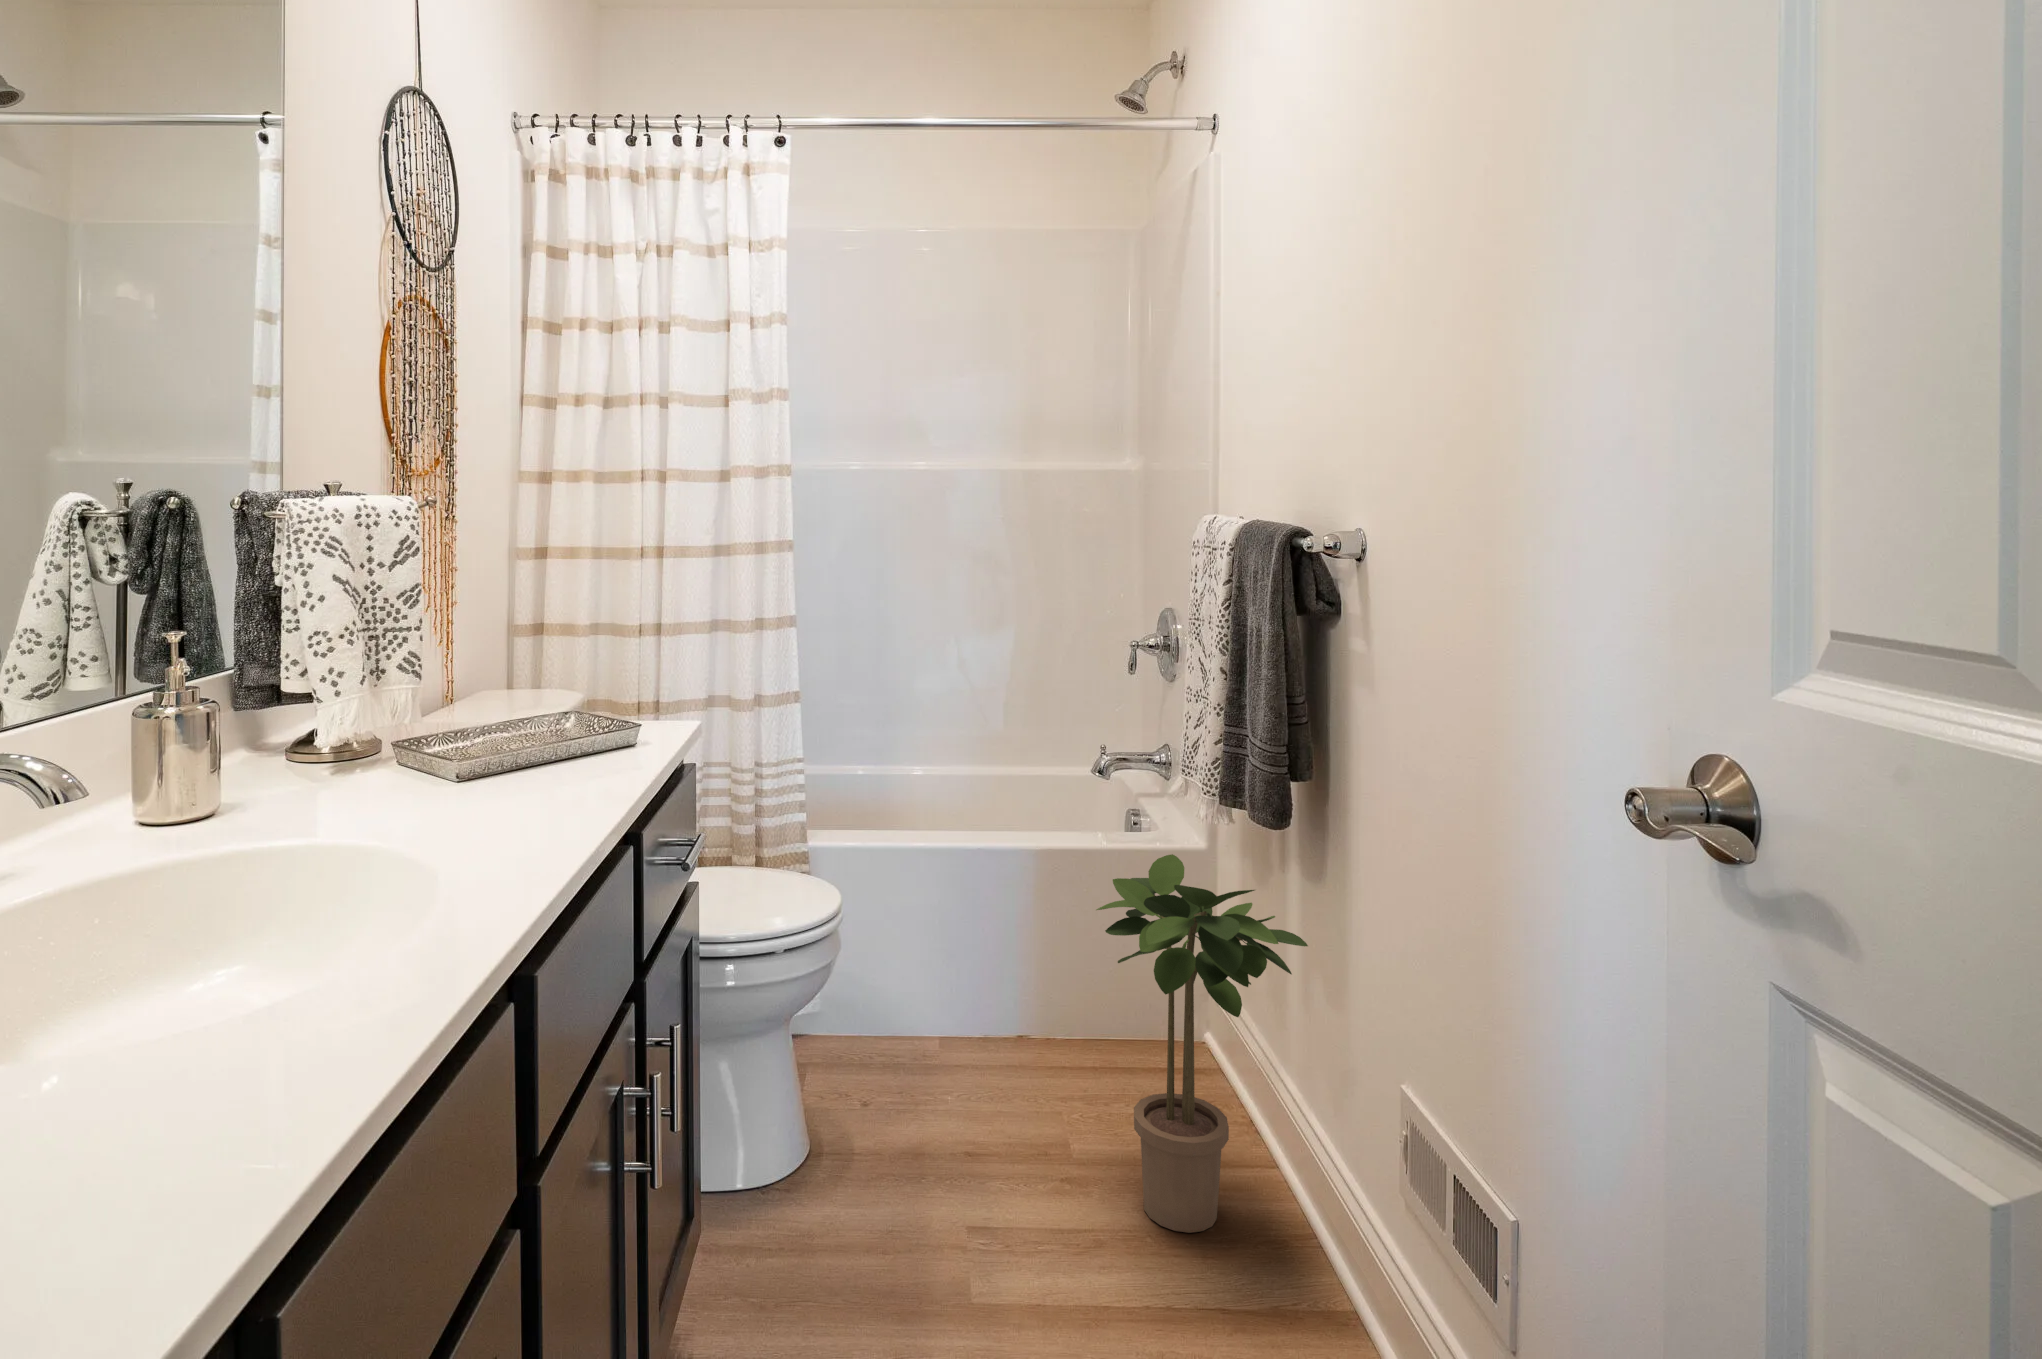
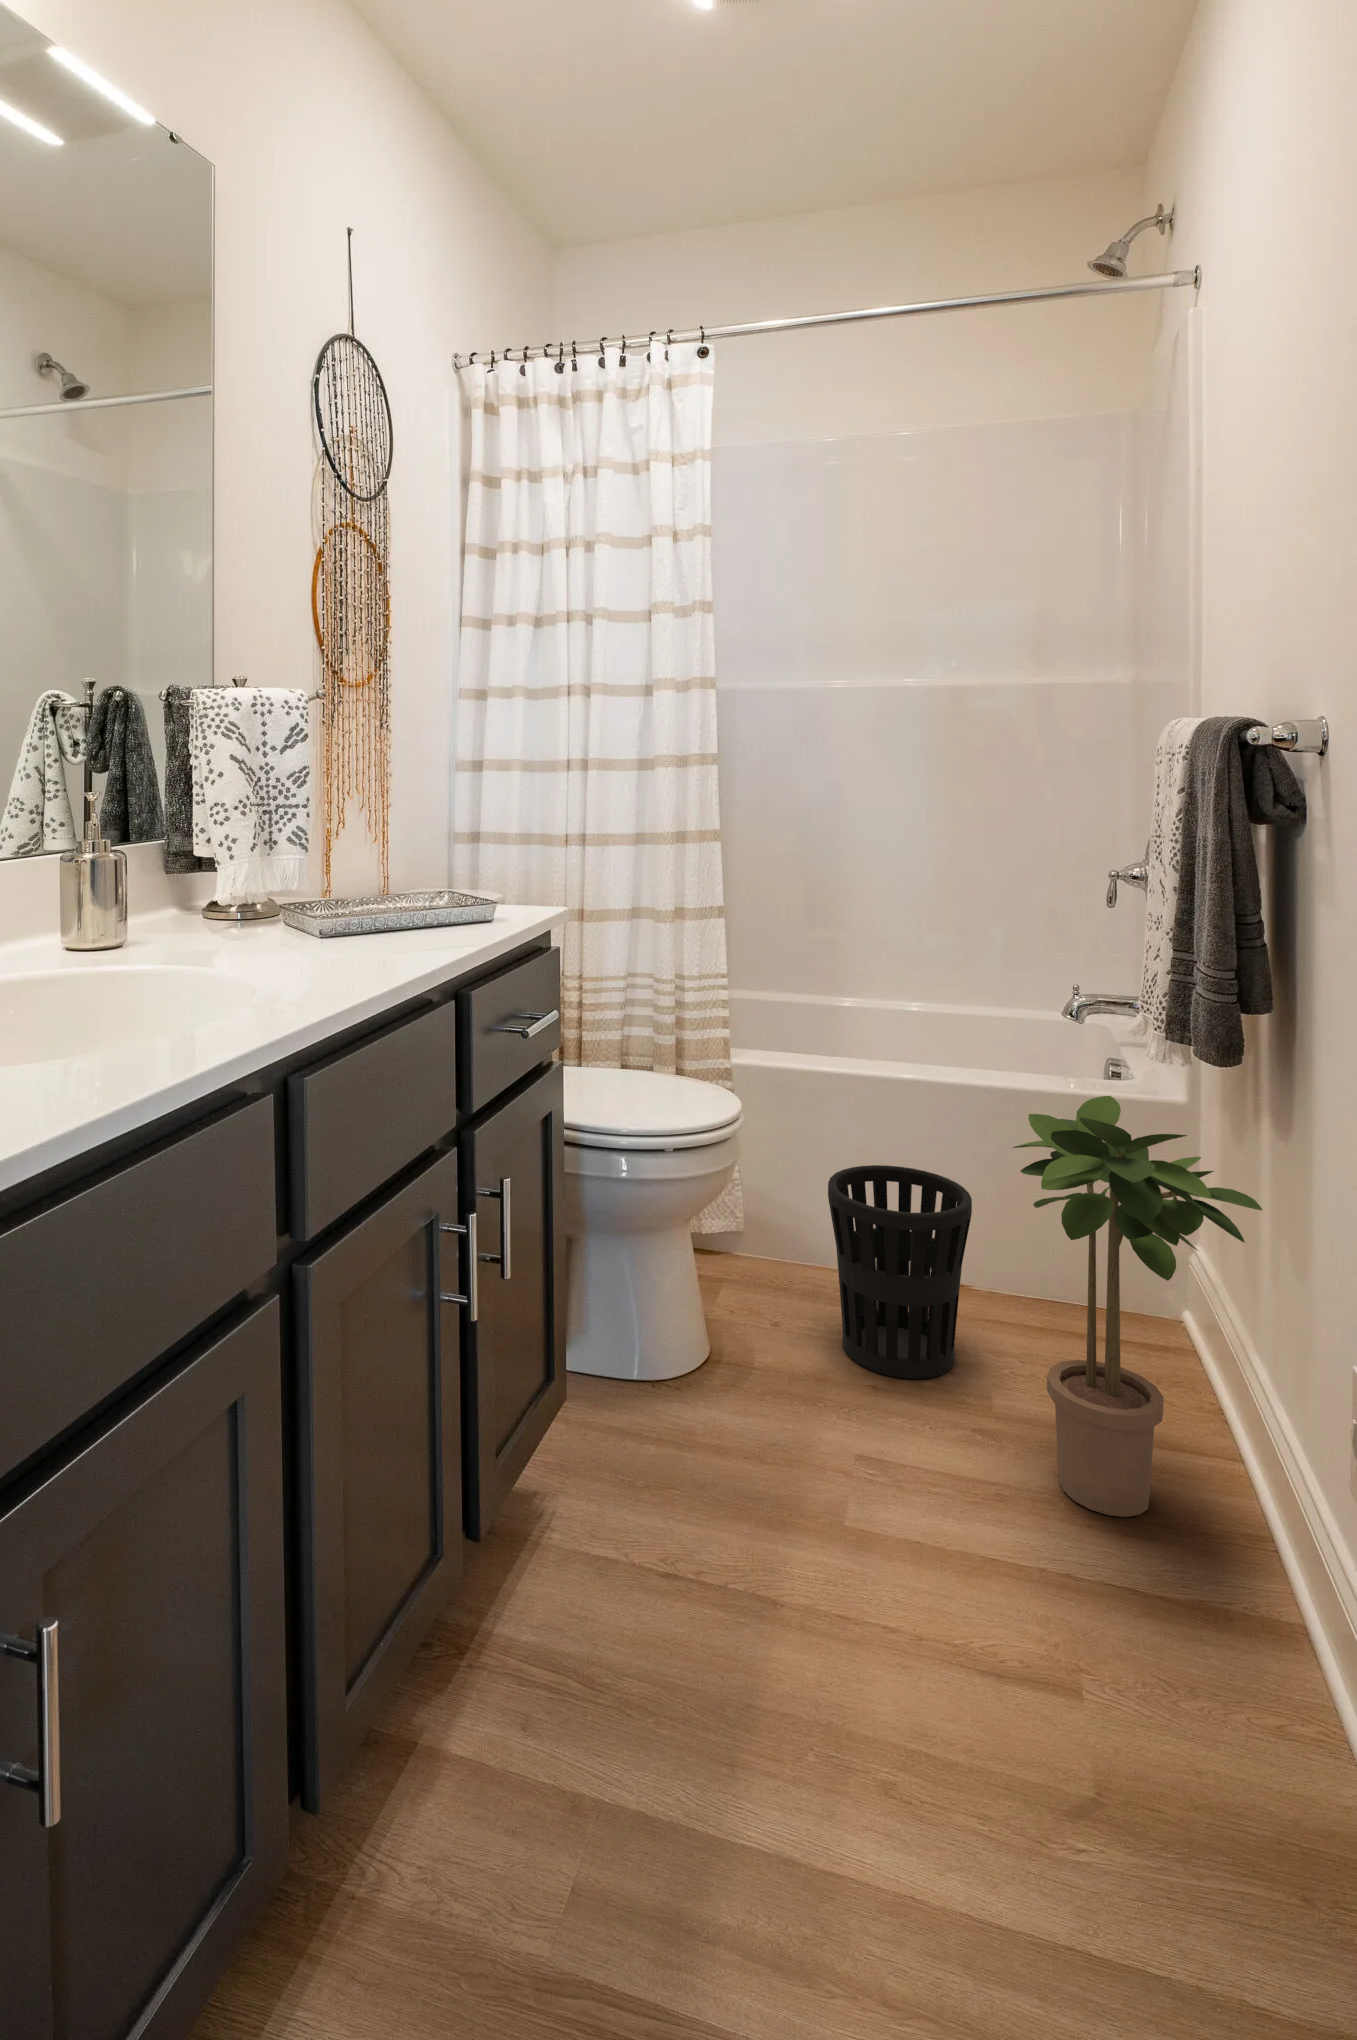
wastebasket: none [918,932,1046,1135] -> present [828,1165,972,1379]

